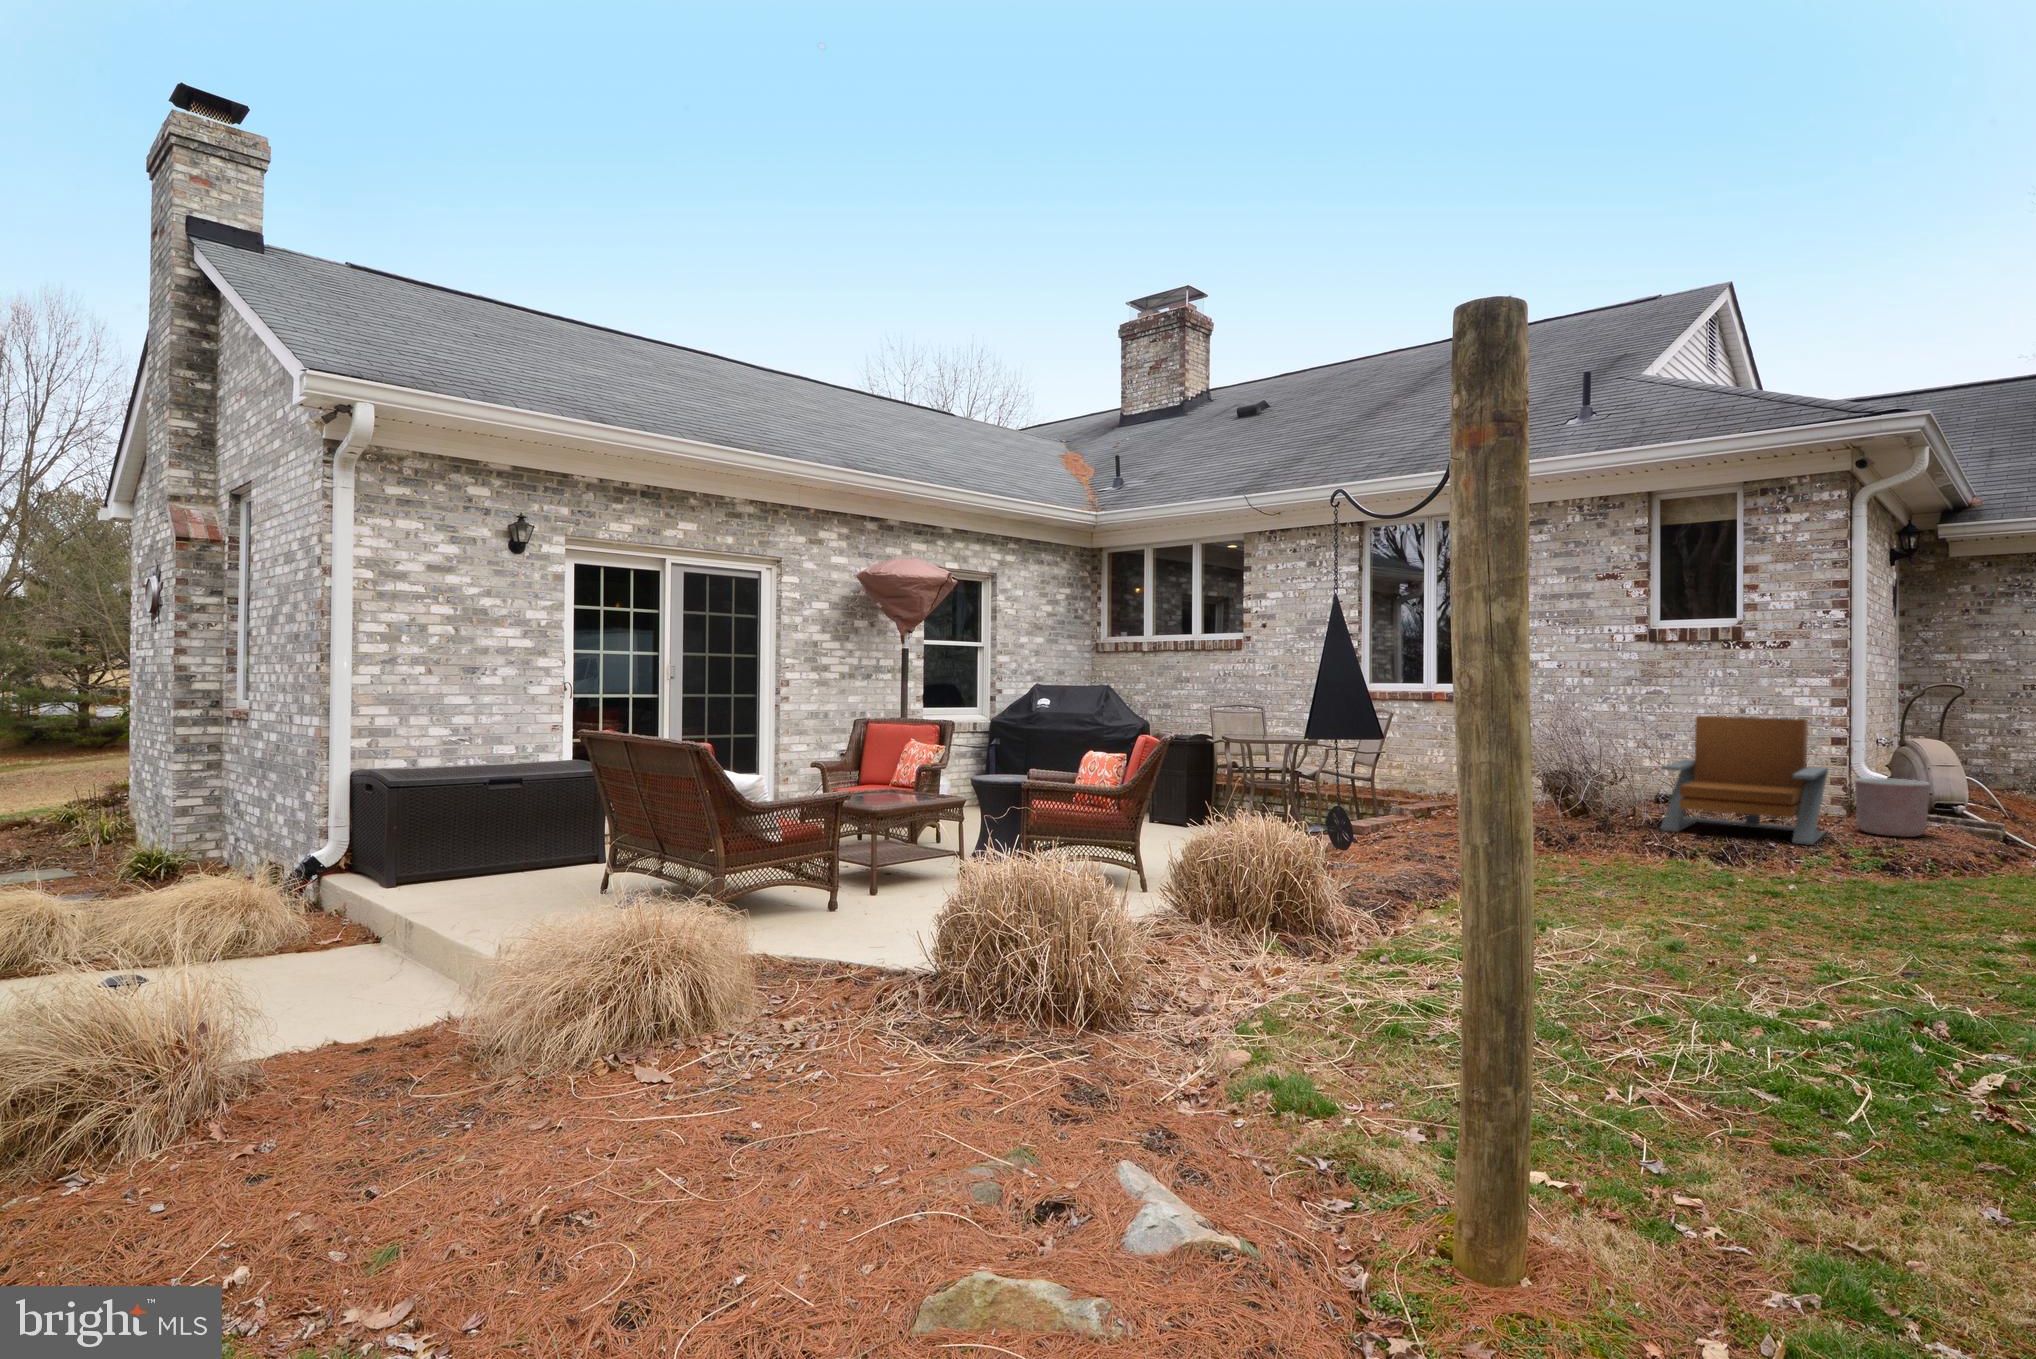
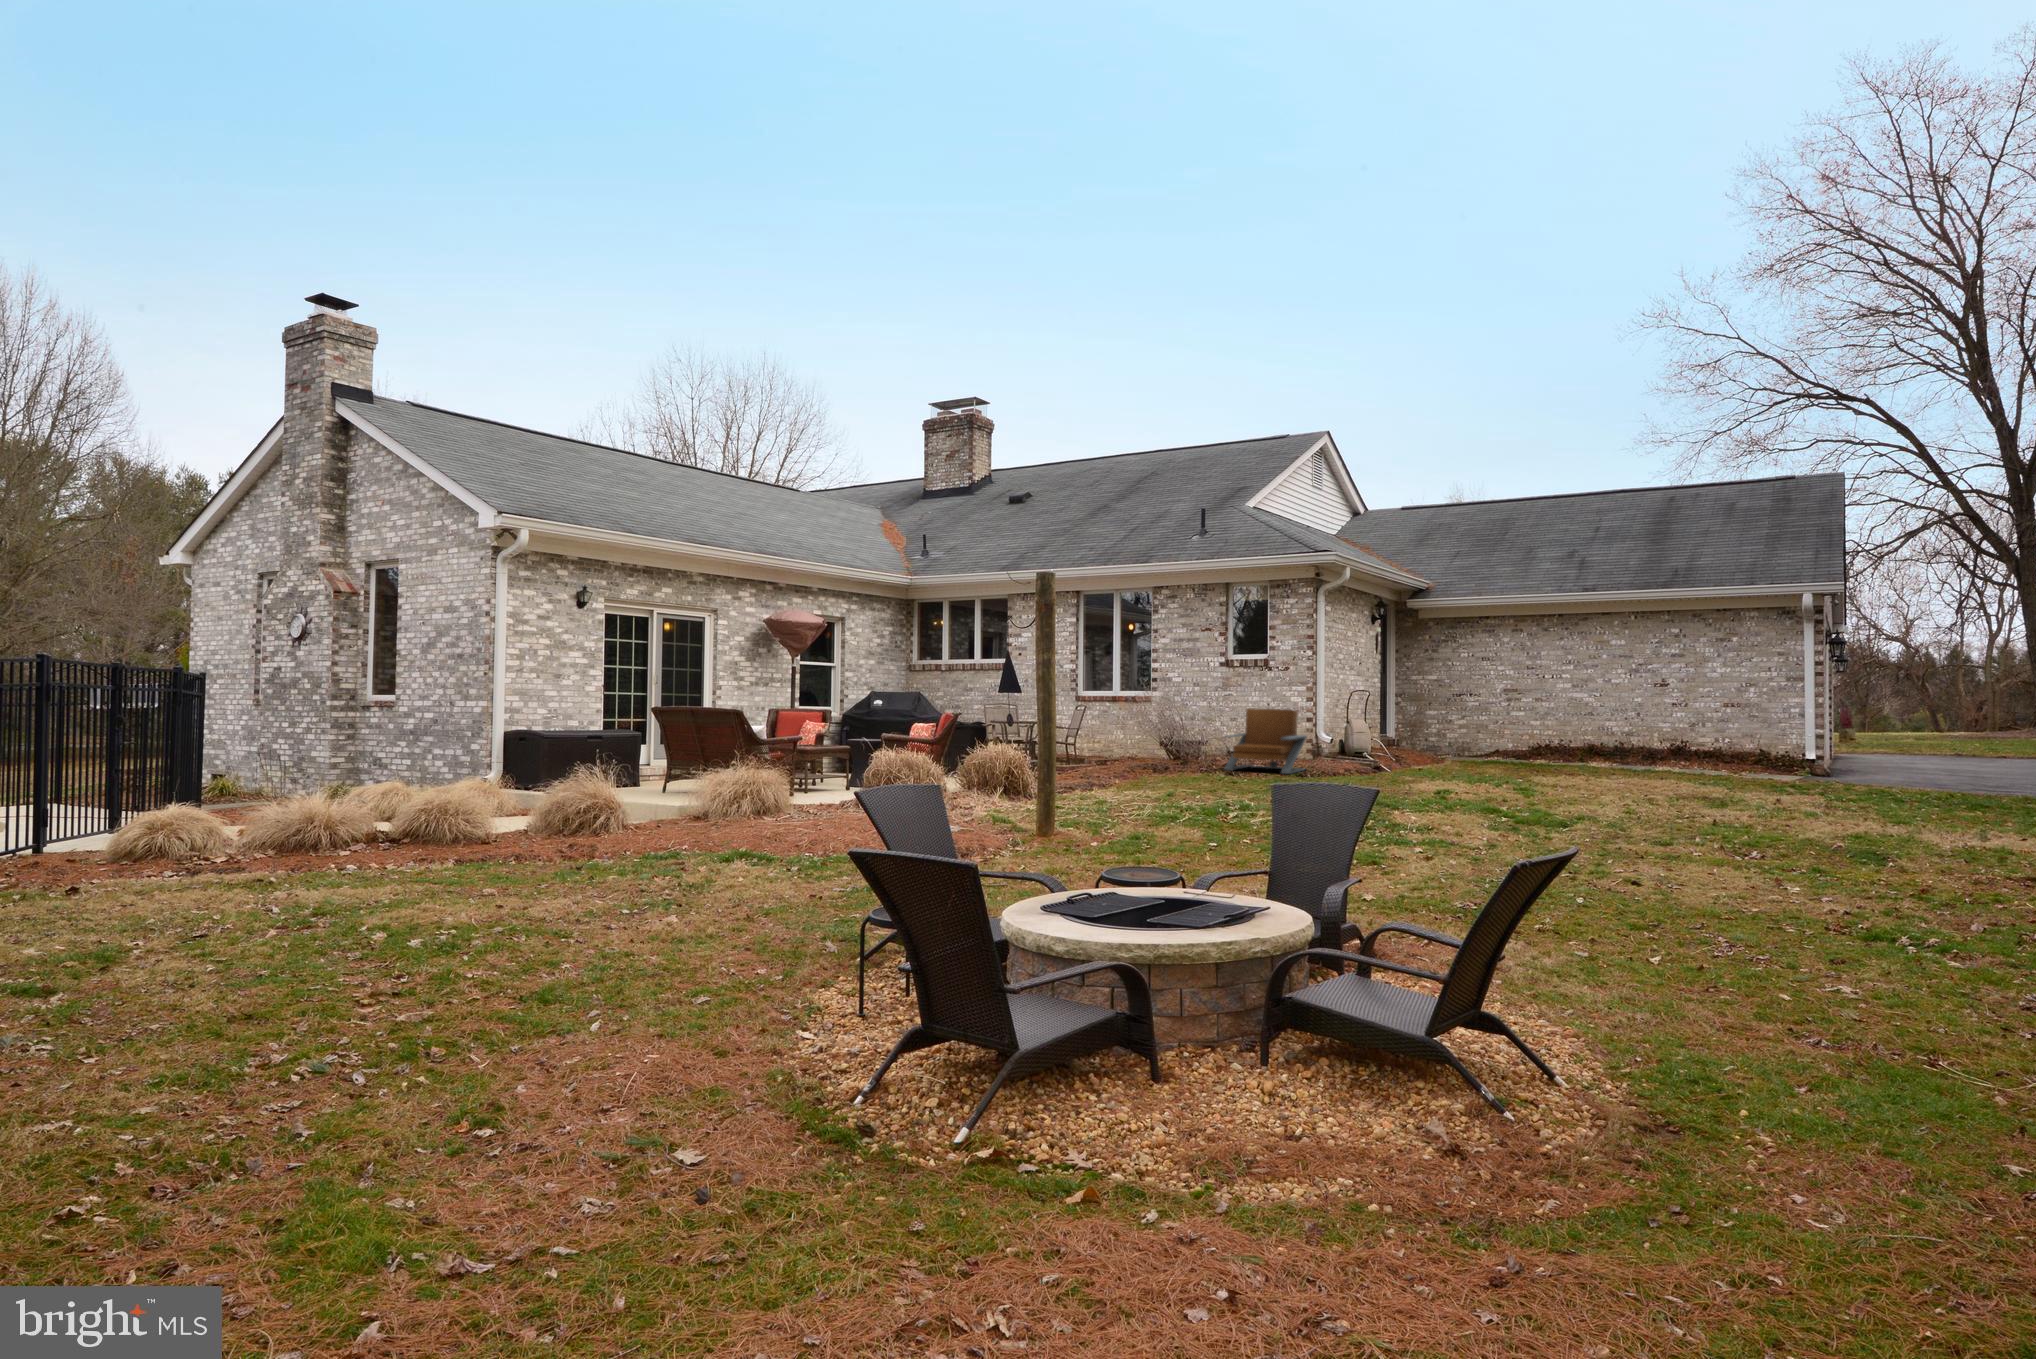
planter: present [1855,778,1930,837] -> none [1321,742,1353,771]

